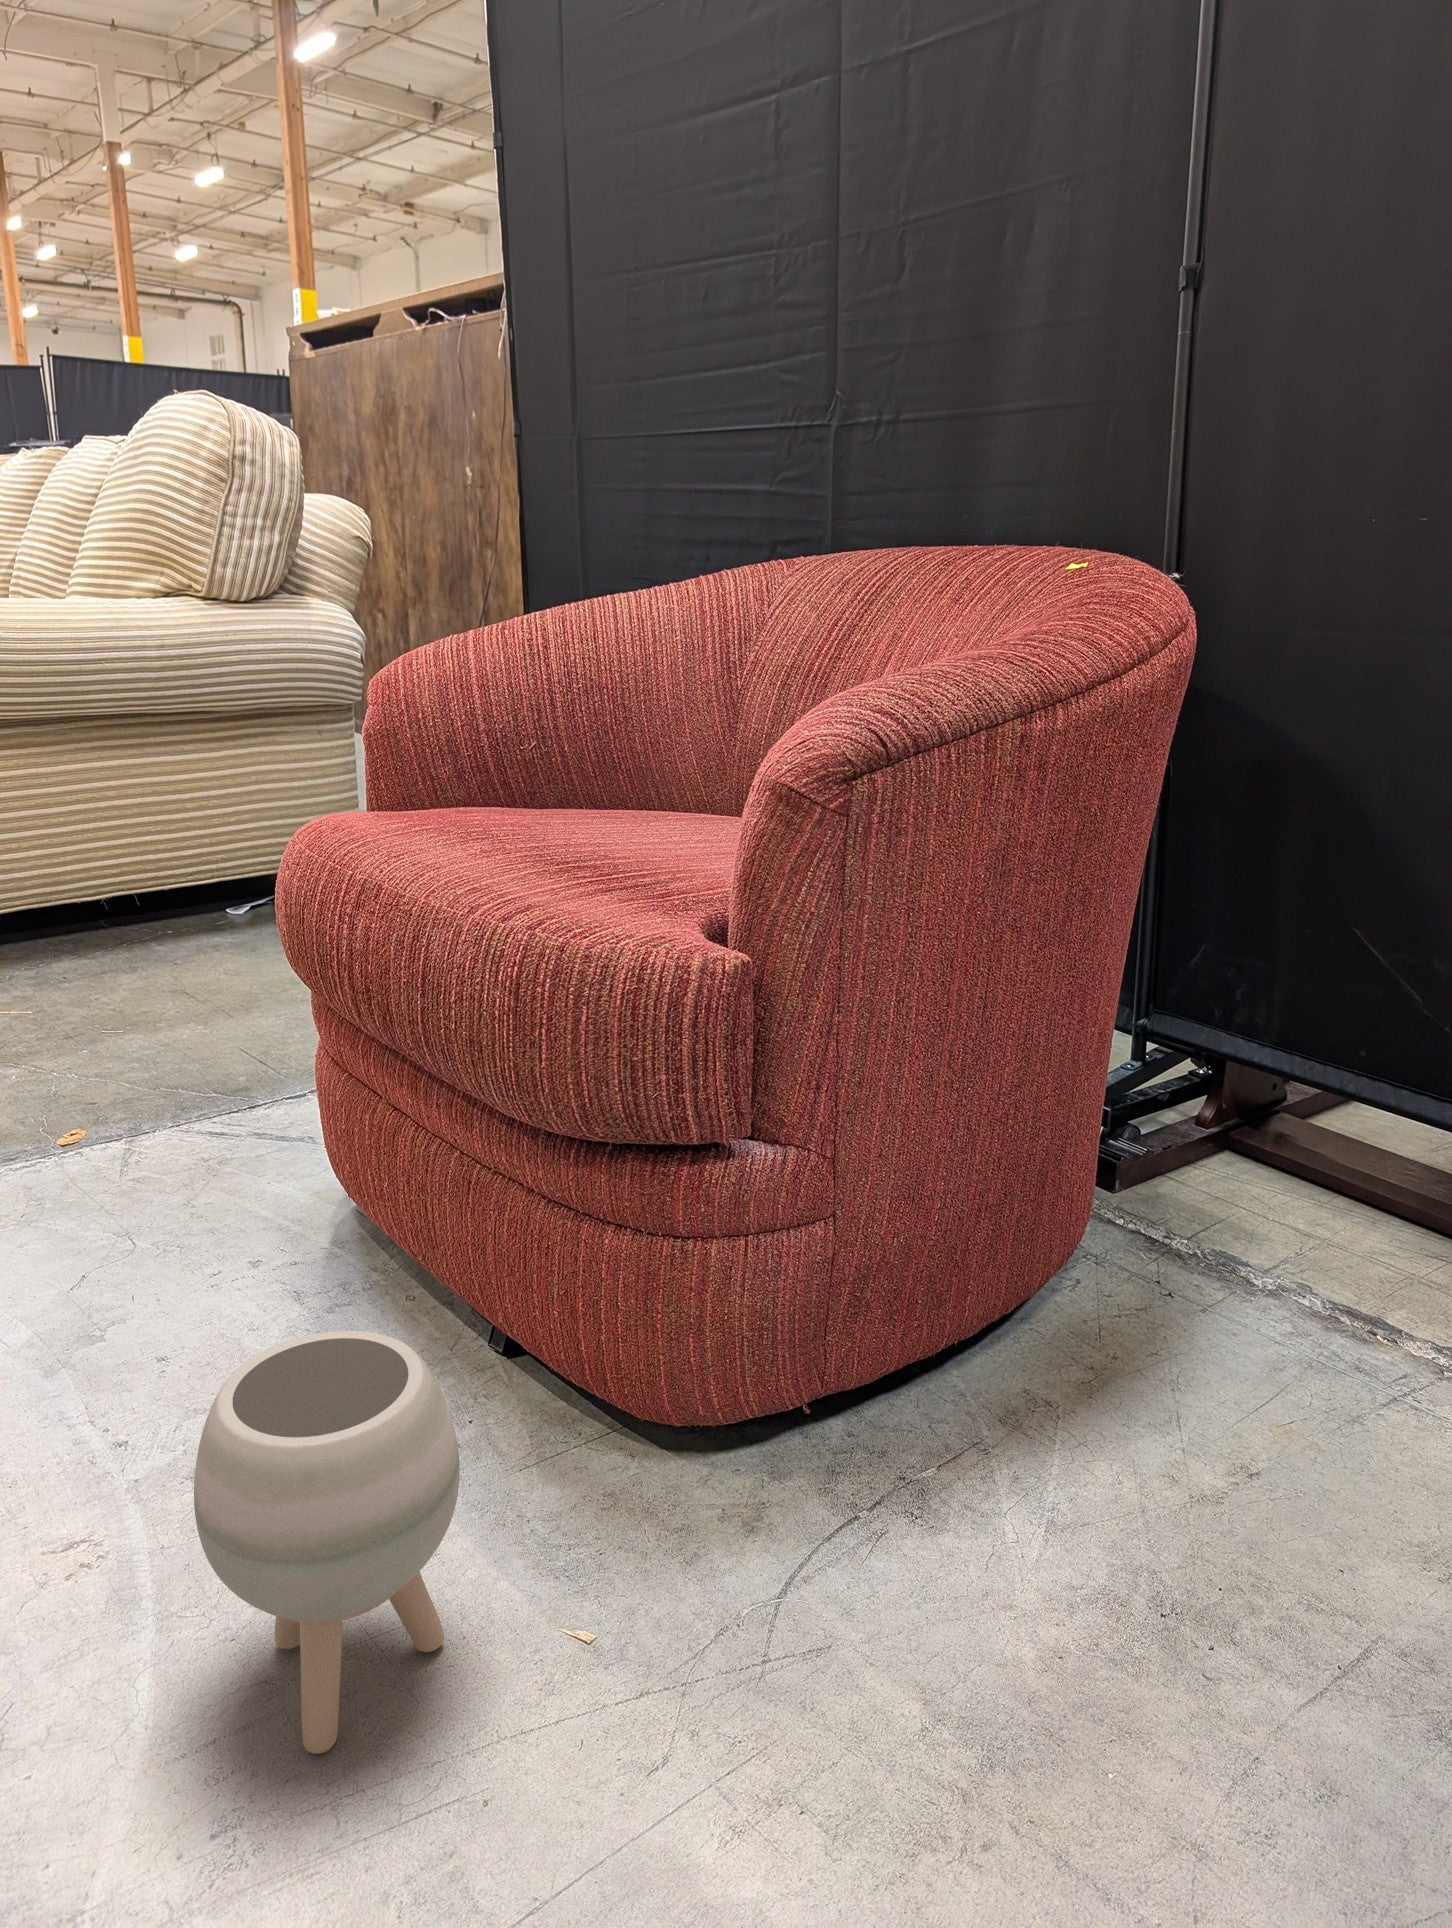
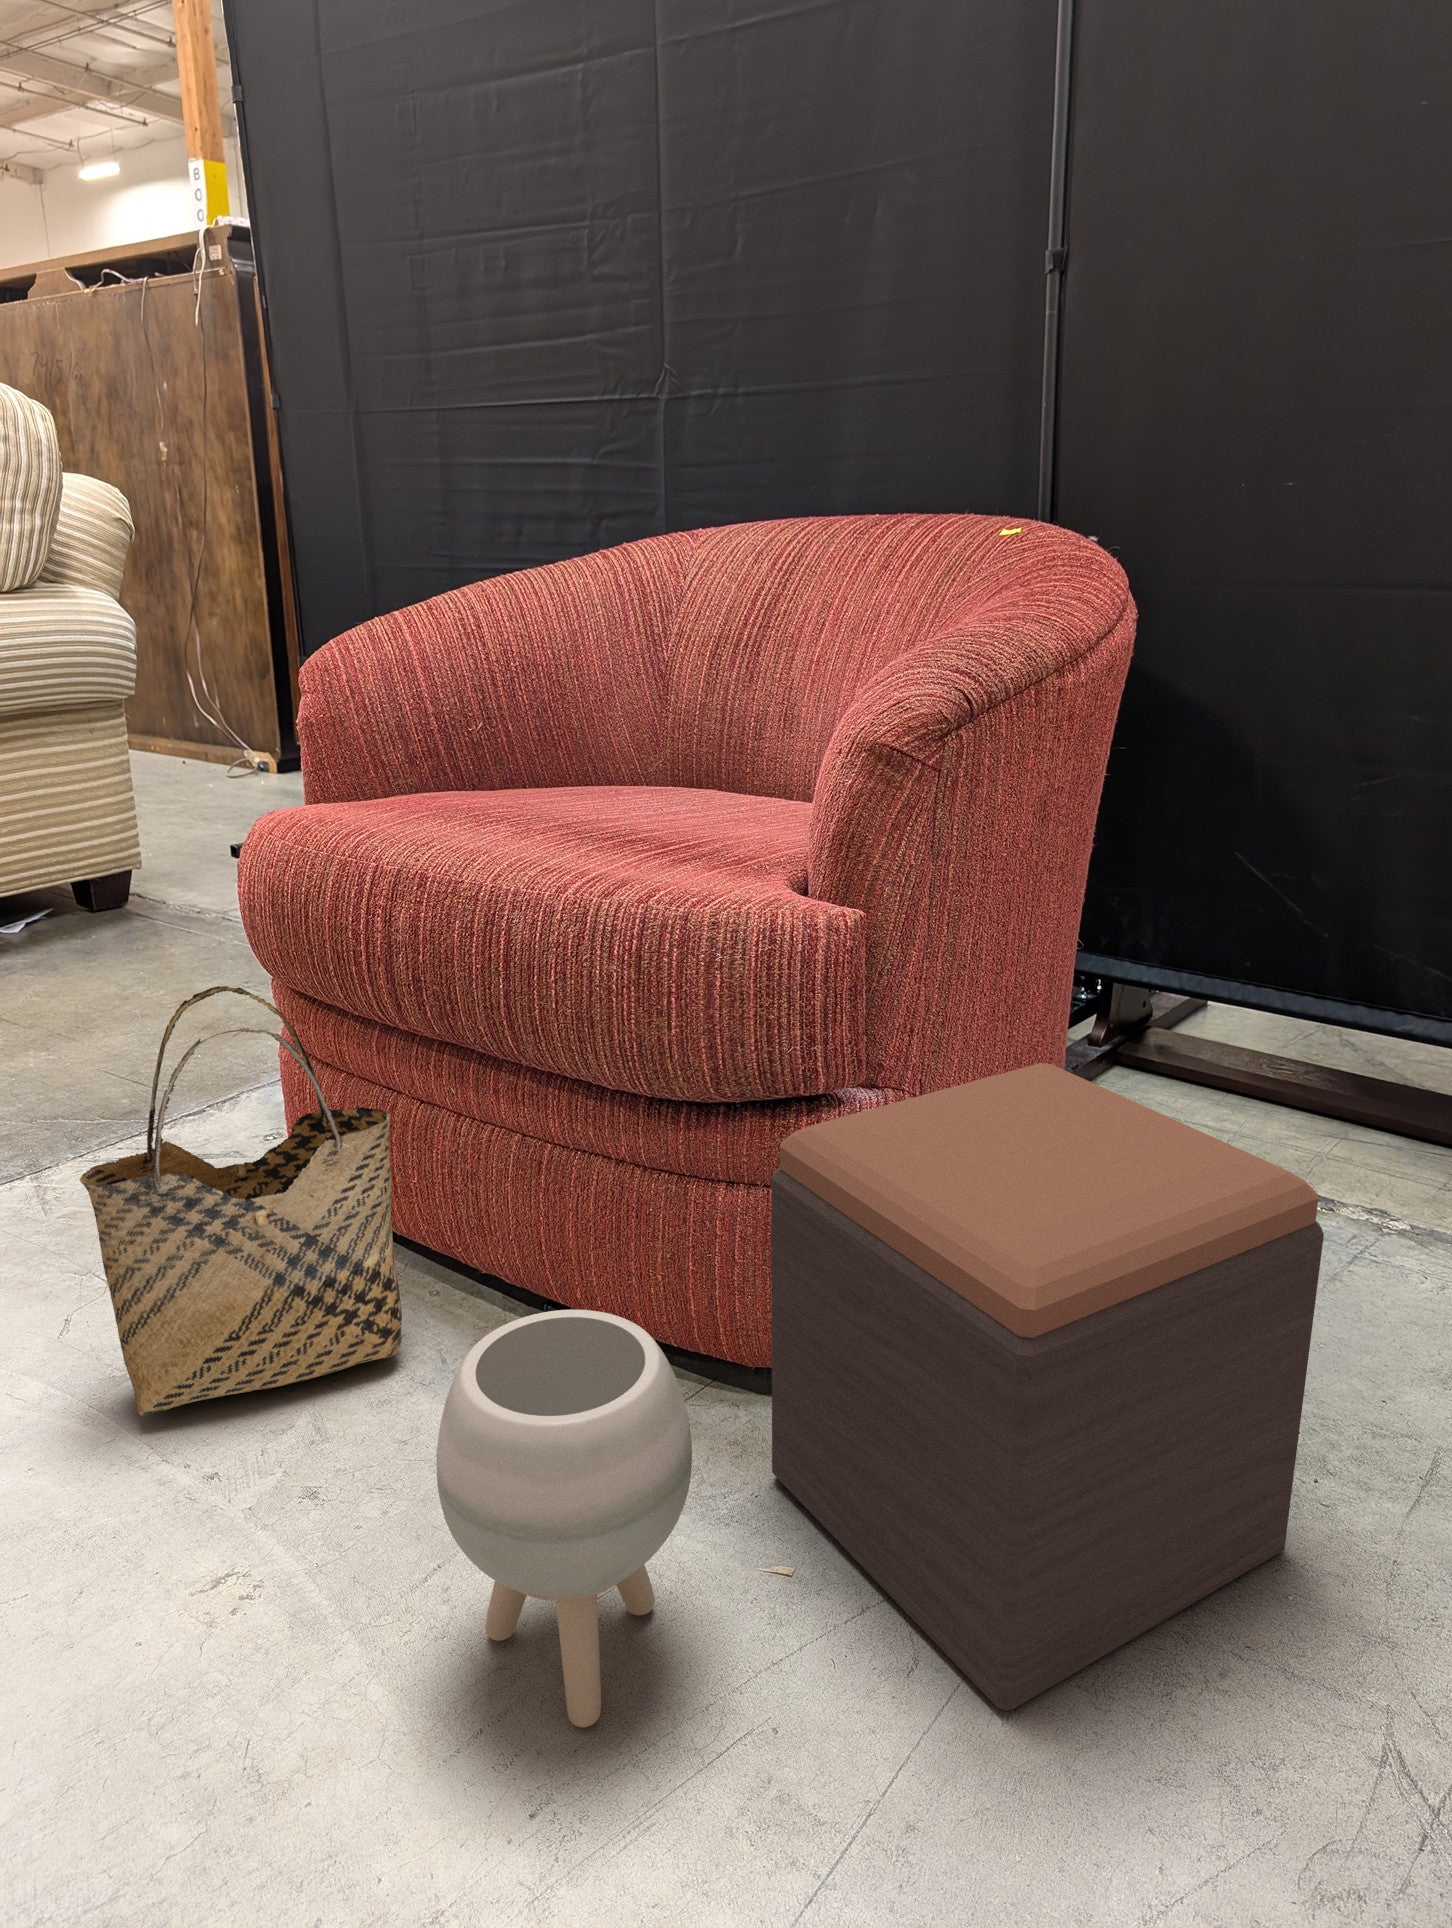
woven basket: none [55,978,357,1372] -> present [80,986,402,1416]
footstool: none [616,1138,1168,1836] -> present [772,1063,1324,1711]

